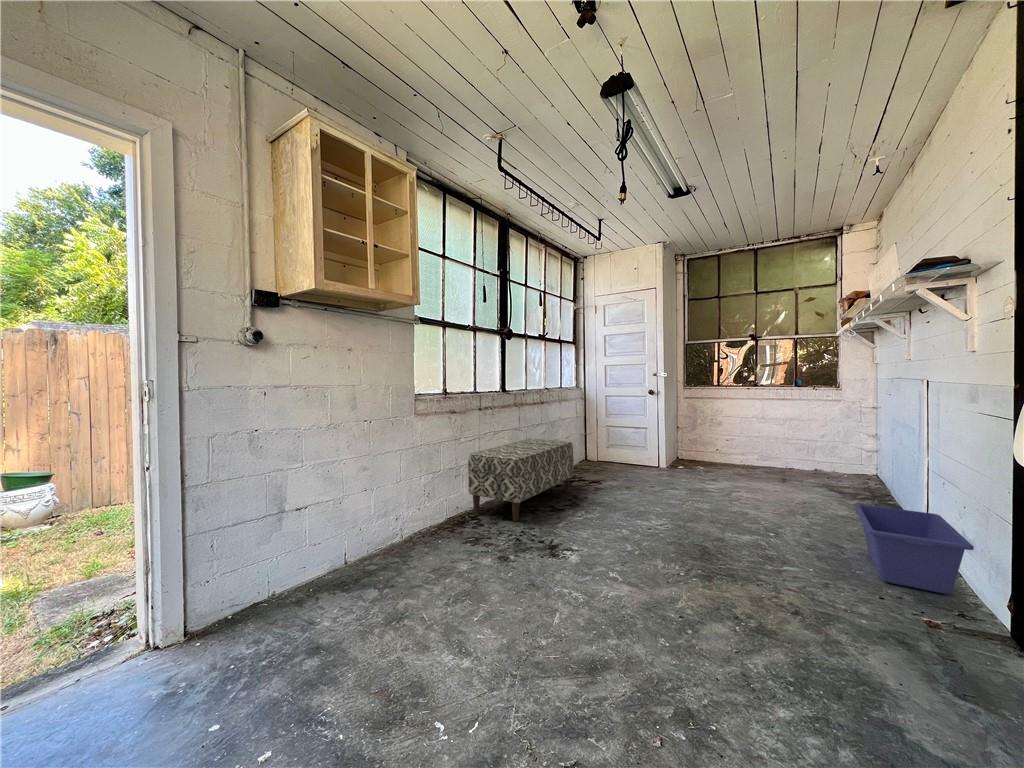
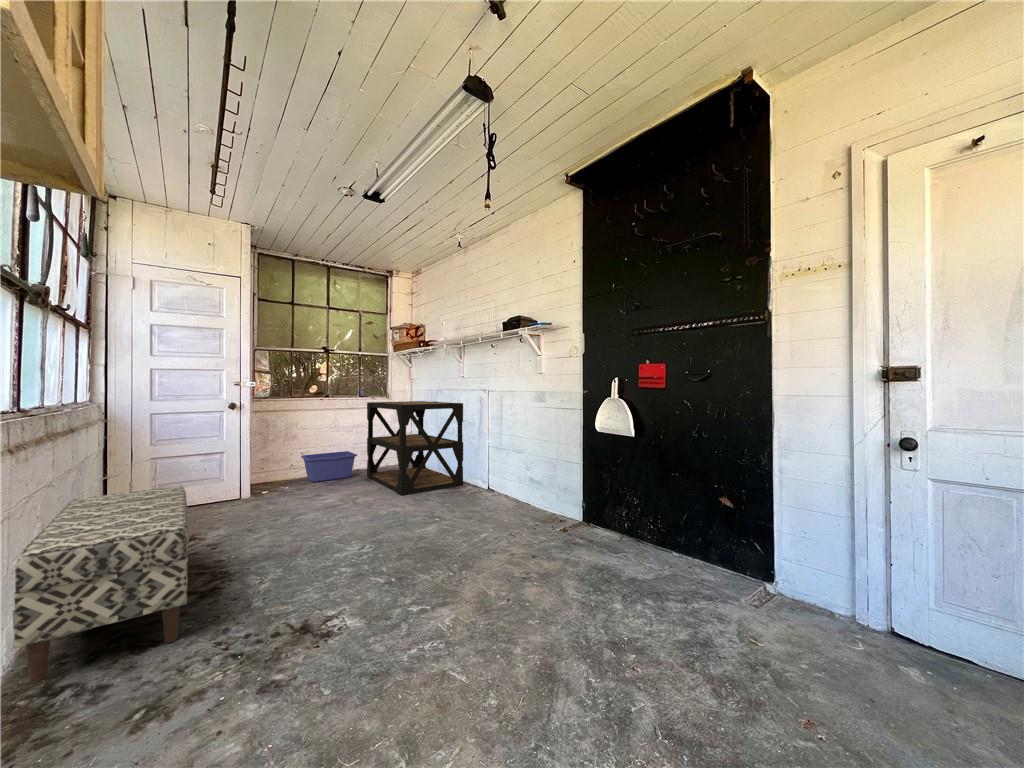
shelving unit: none [786,393,900,516] -> present [367,401,463,496]
storage bin: present [854,504,974,594] -> present [301,451,357,482]

